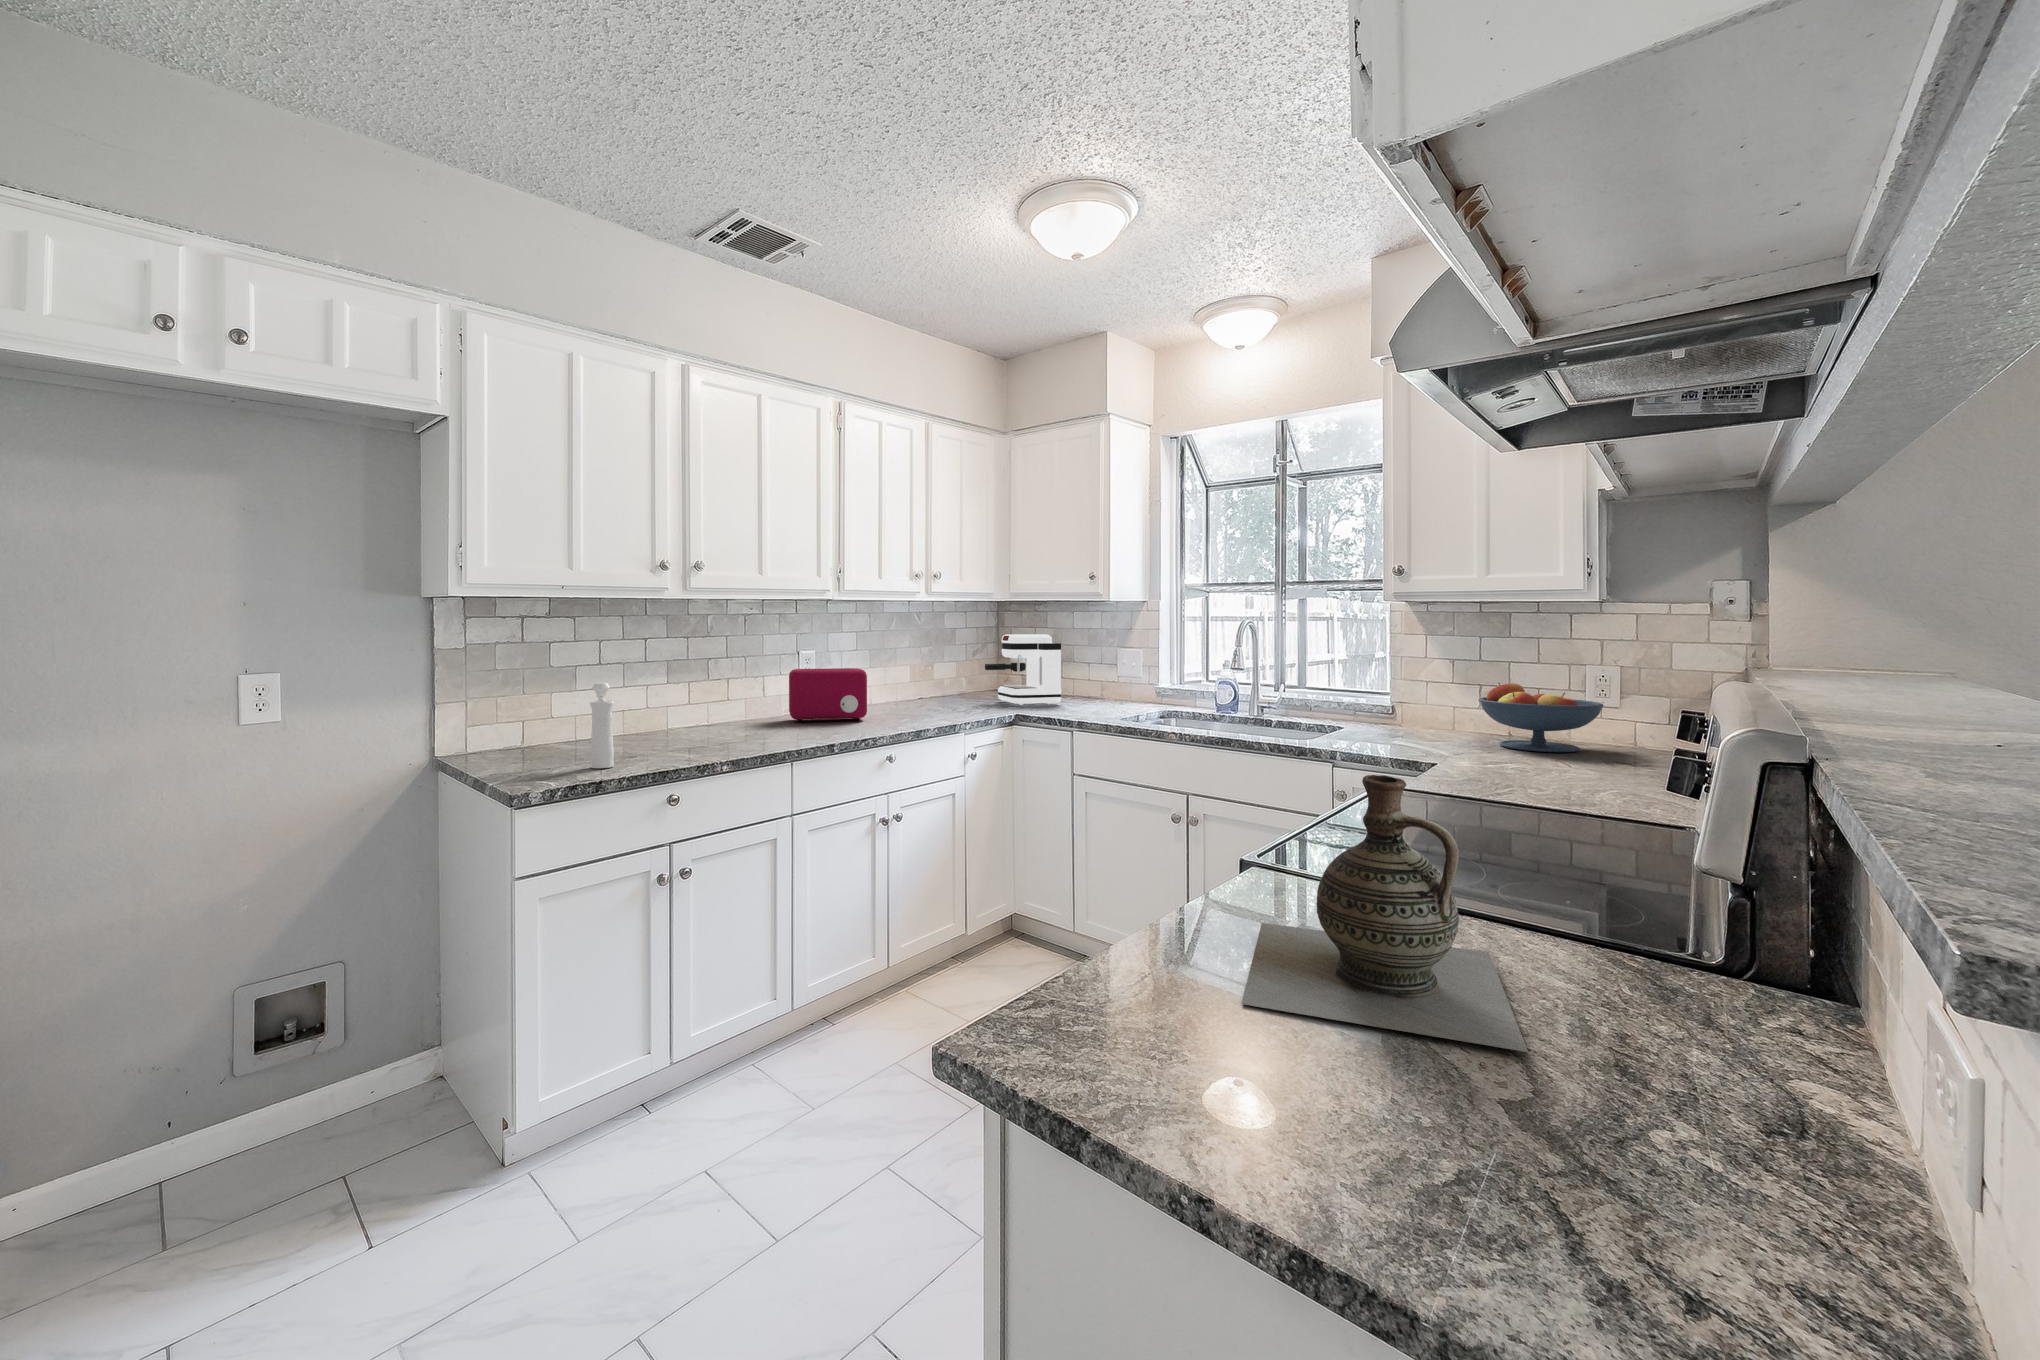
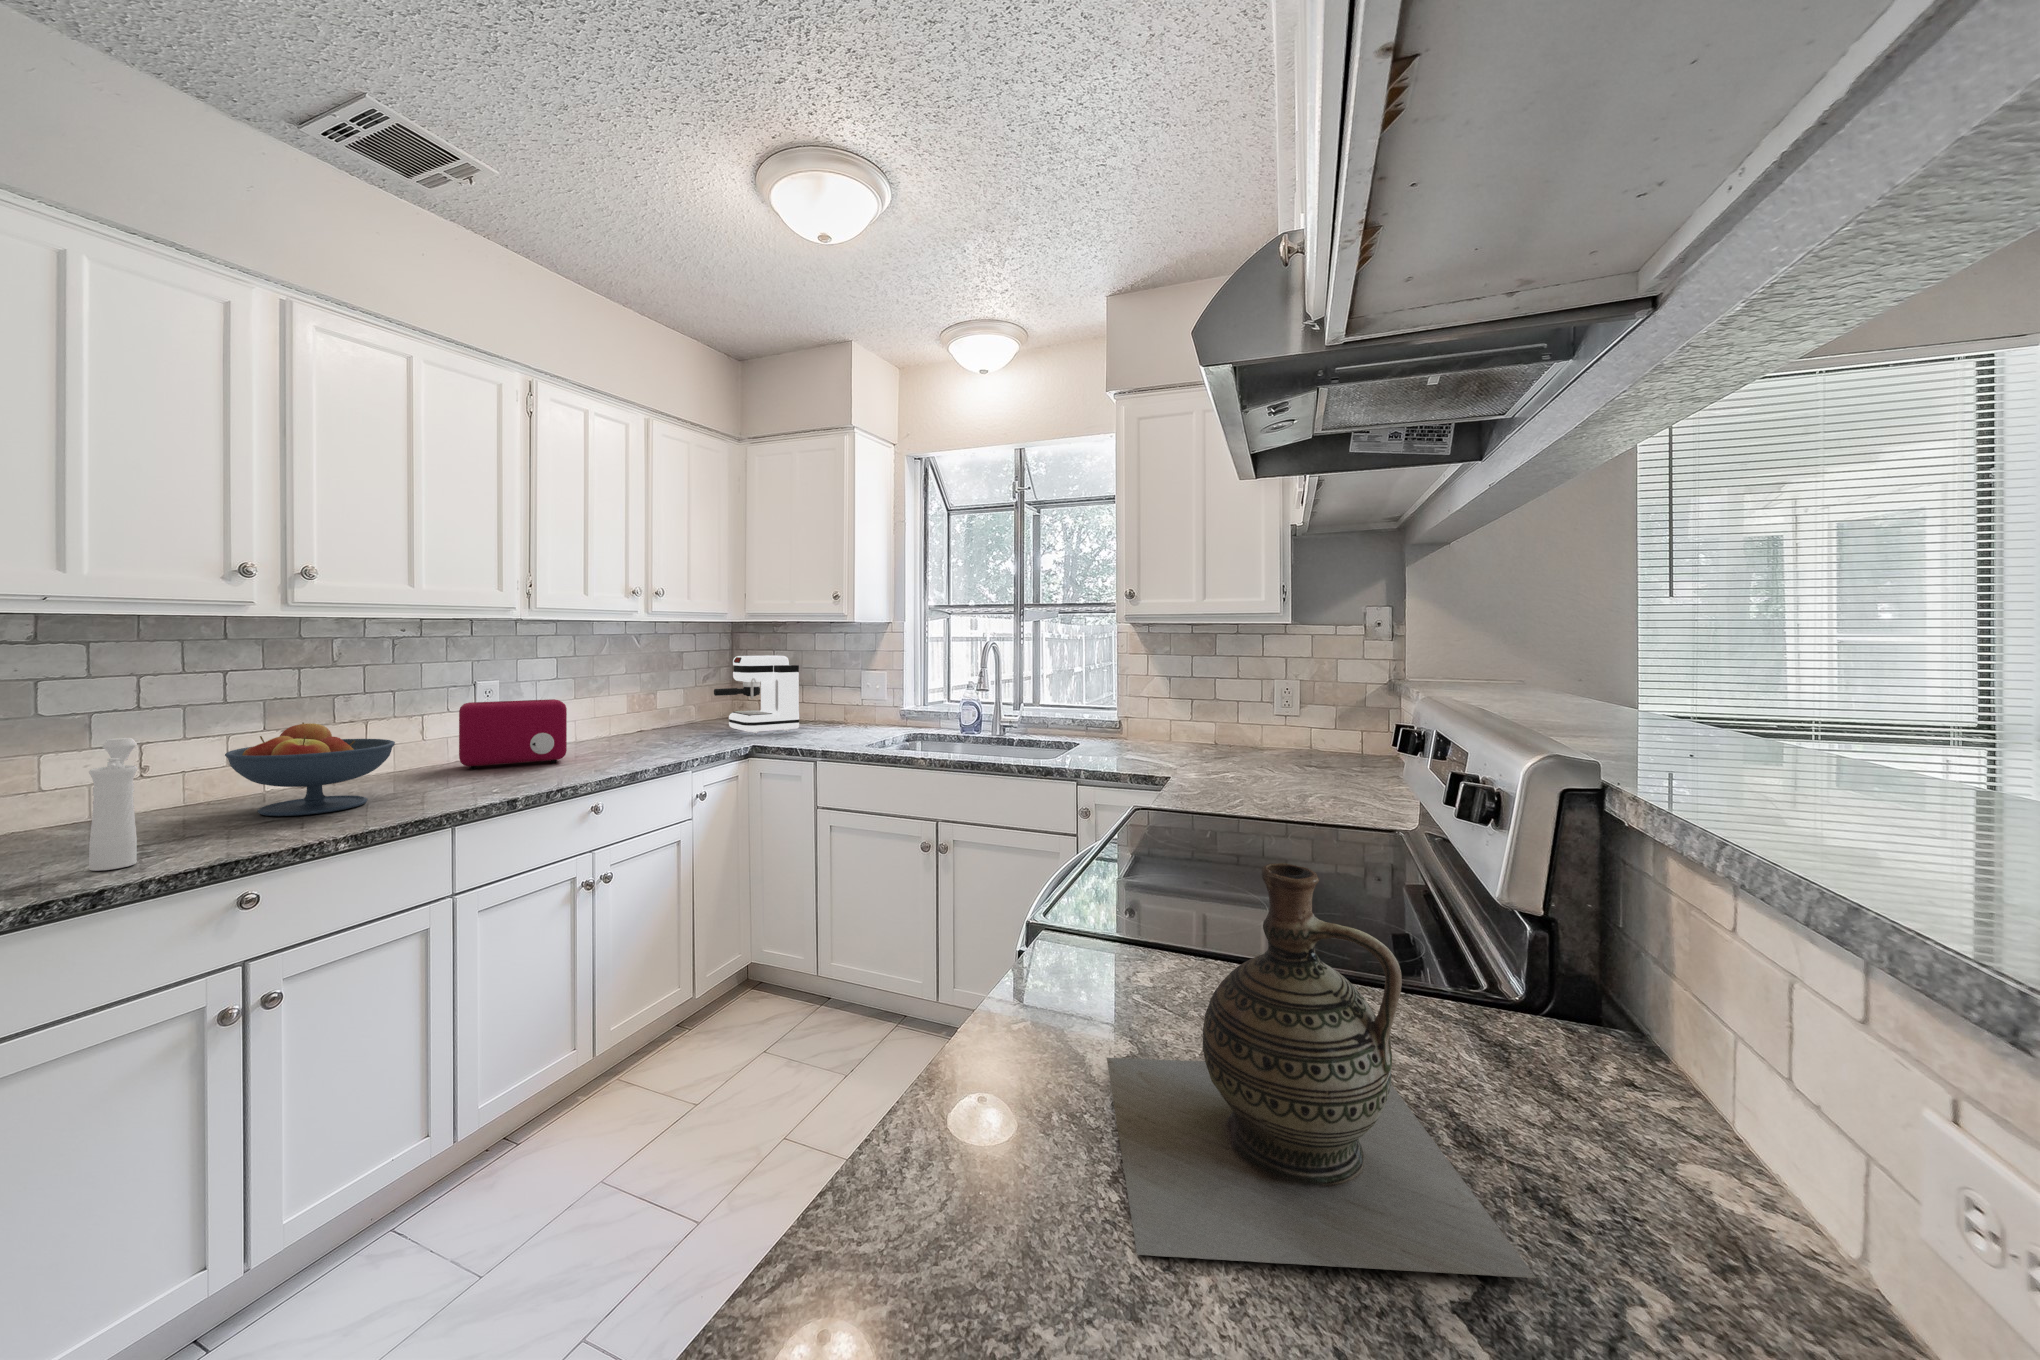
fruit bowl: present [1479,682,1604,752] -> present [225,723,395,816]

